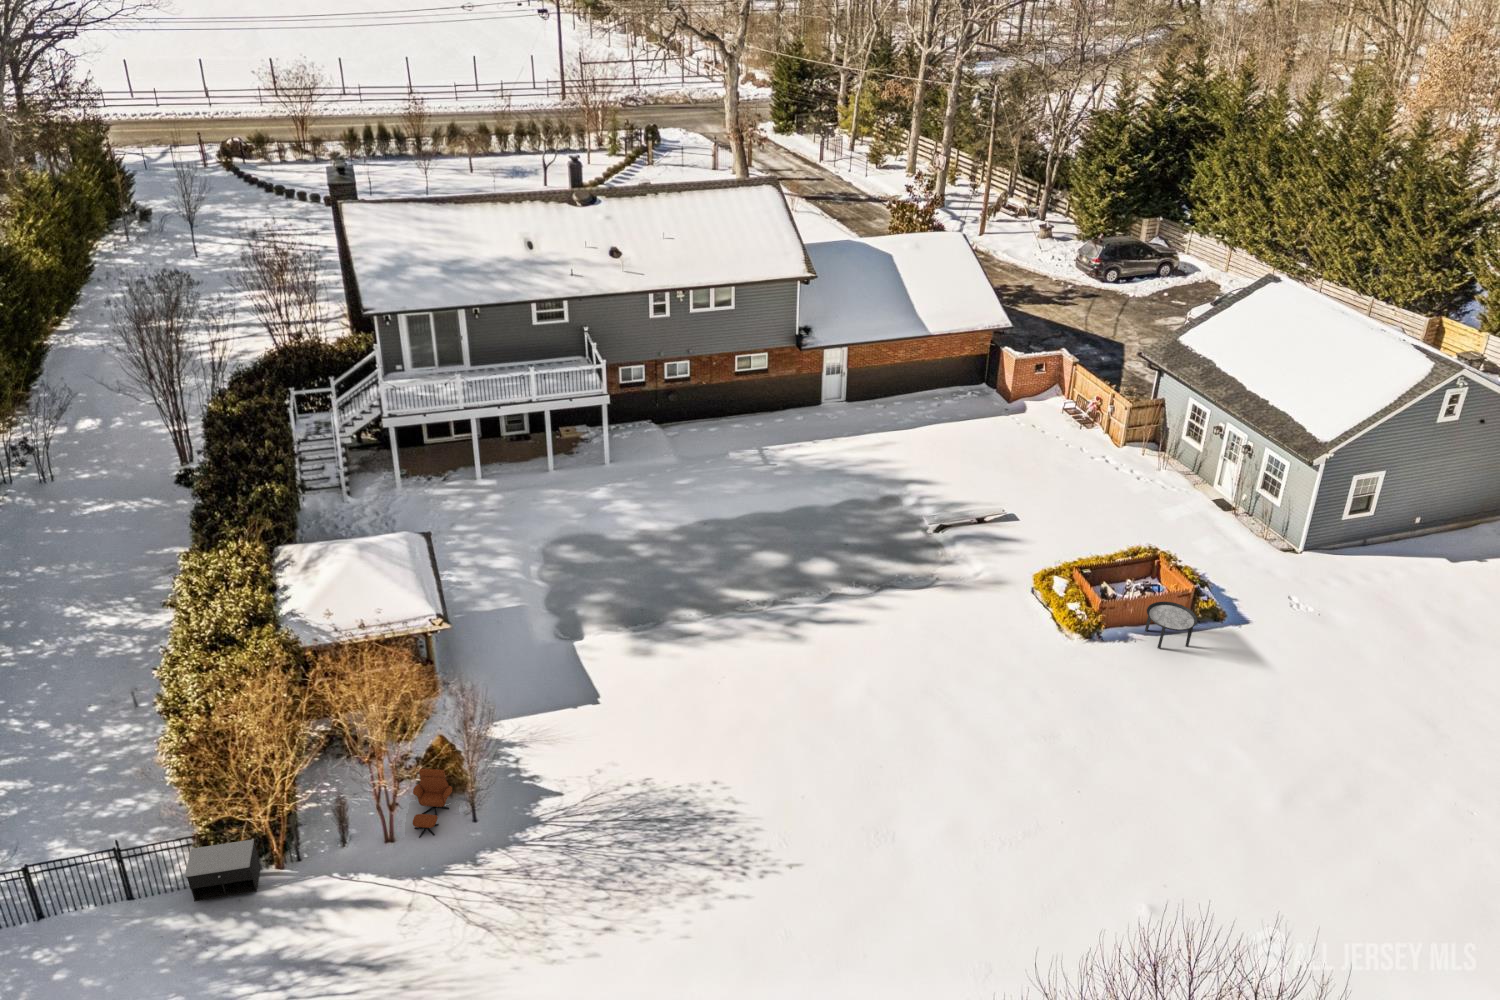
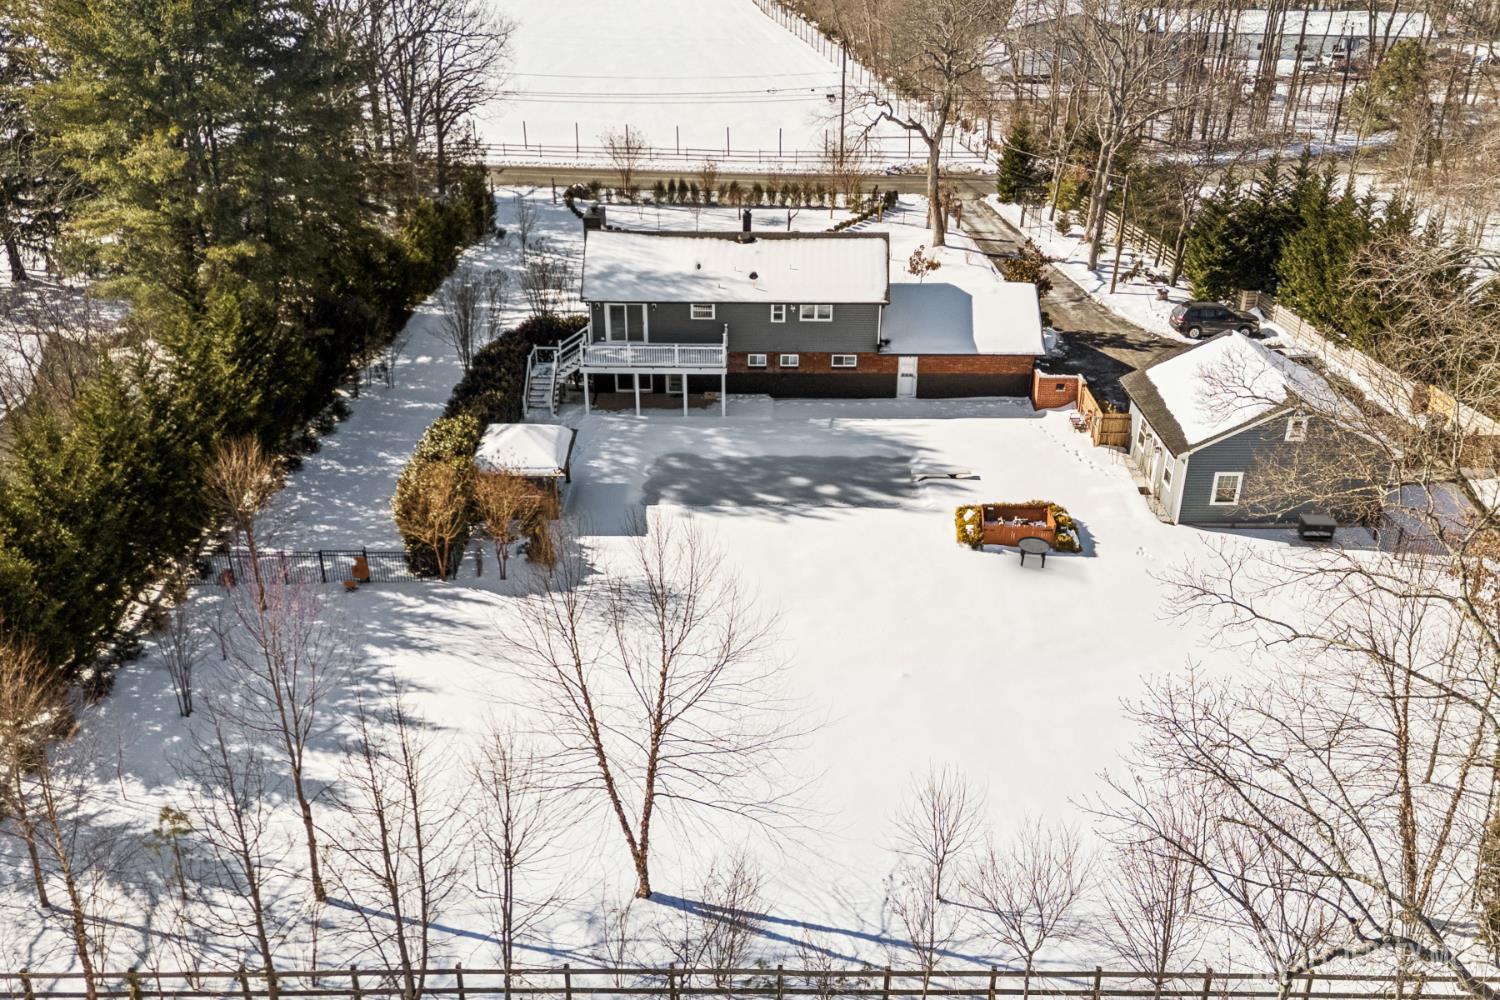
lounge chair: present [413,769,452,838] -> present [343,556,370,590]
storage bench: present [185,839,261,901] -> present [1297,514,1337,541]

